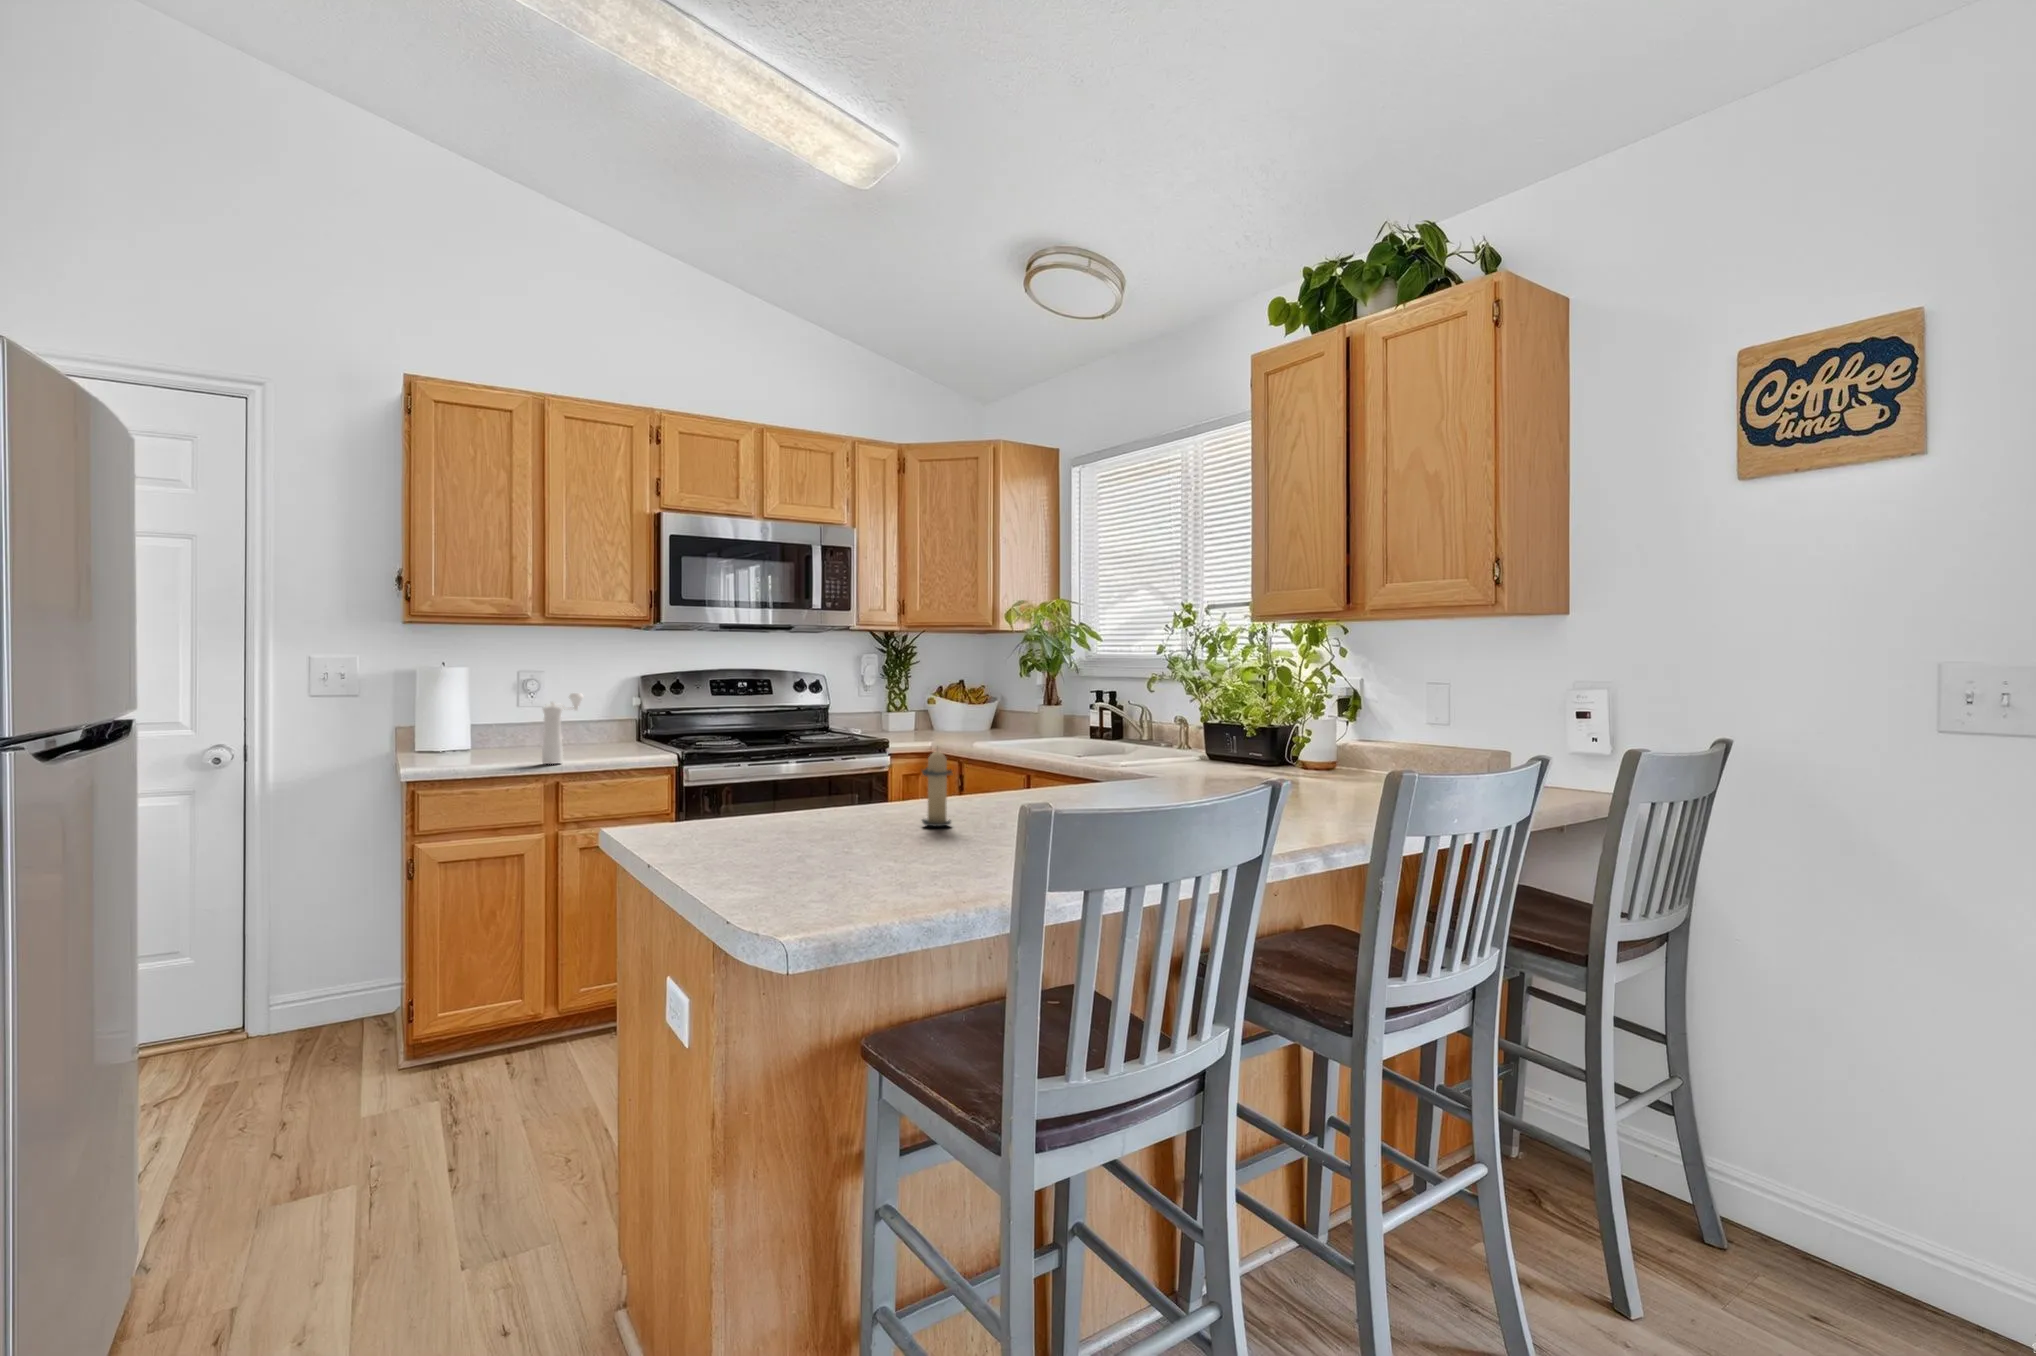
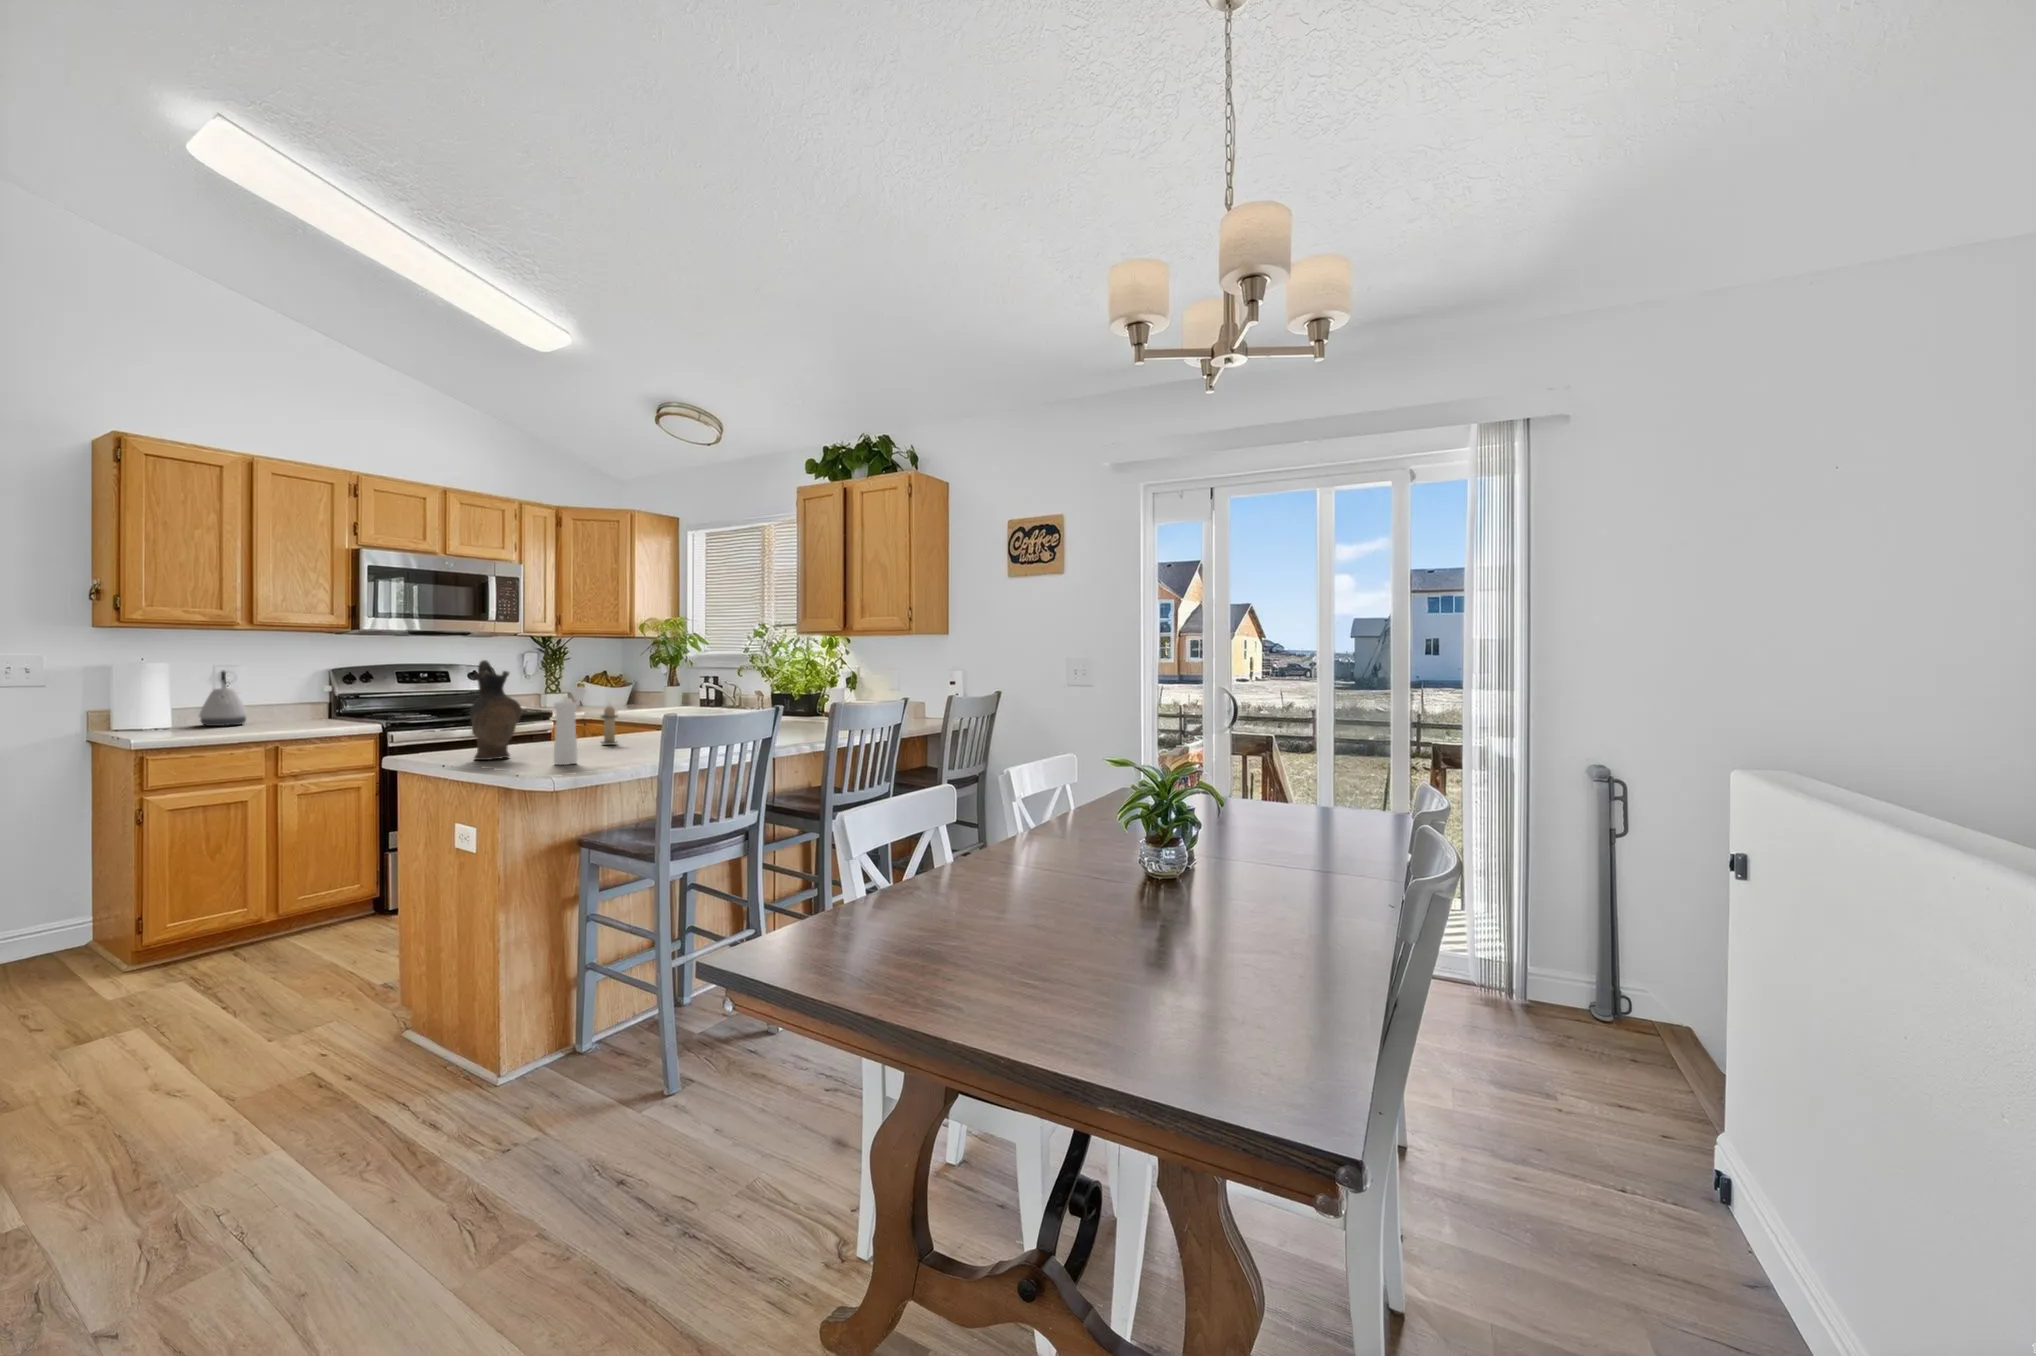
ceramic pitcher: none [683,663,769,864] -> present [470,660,522,760]
kettle: none [492,678,542,750] -> present [199,671,248,726]
pepper mill: present [542,693,583,764] -> present [554,687,586,765]

